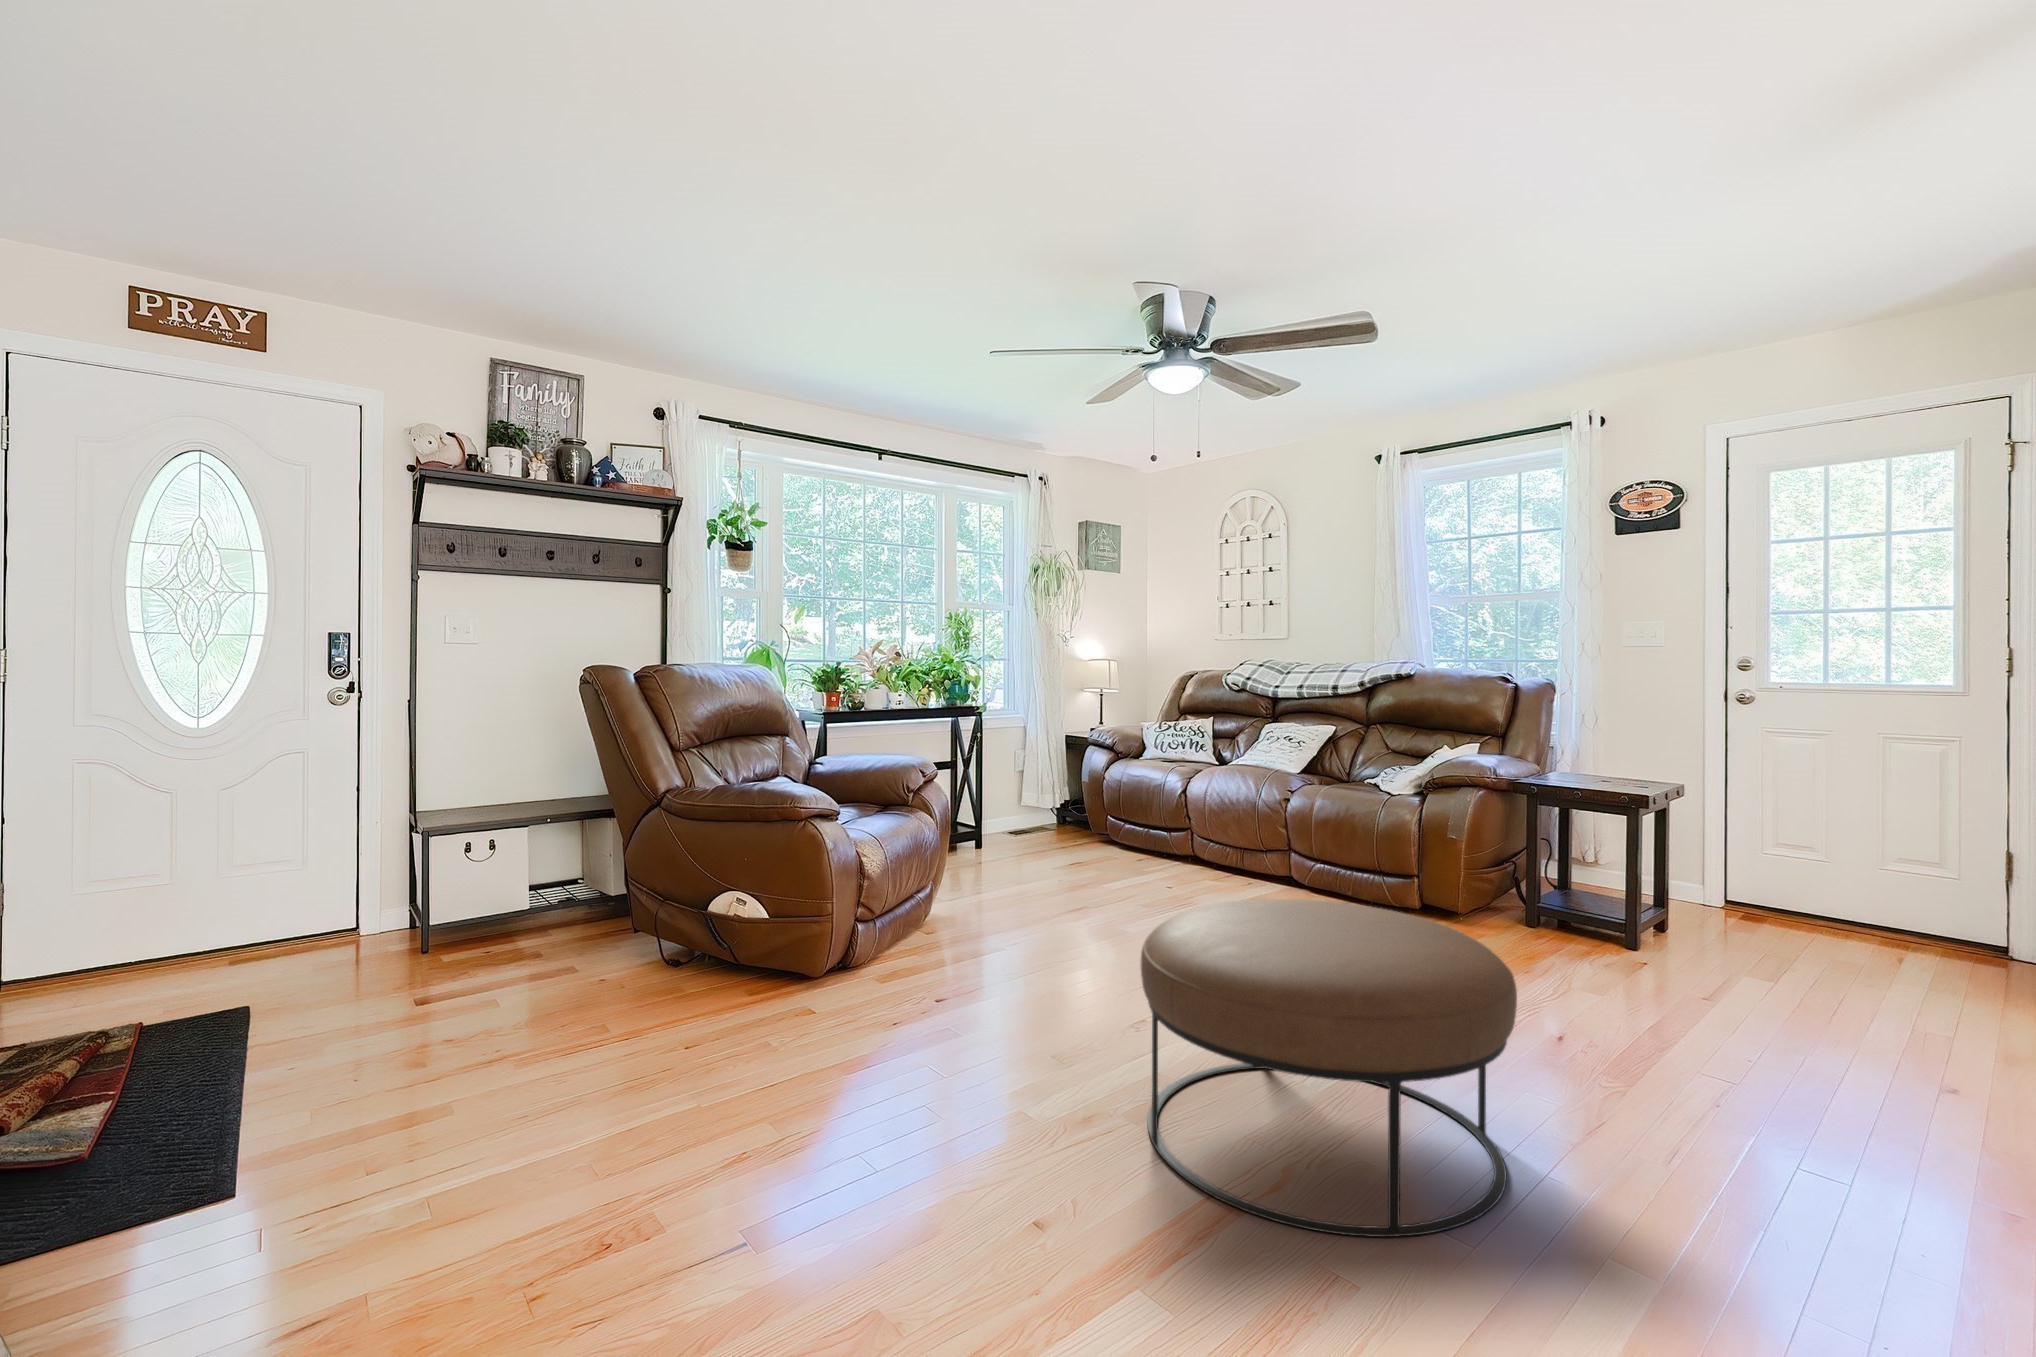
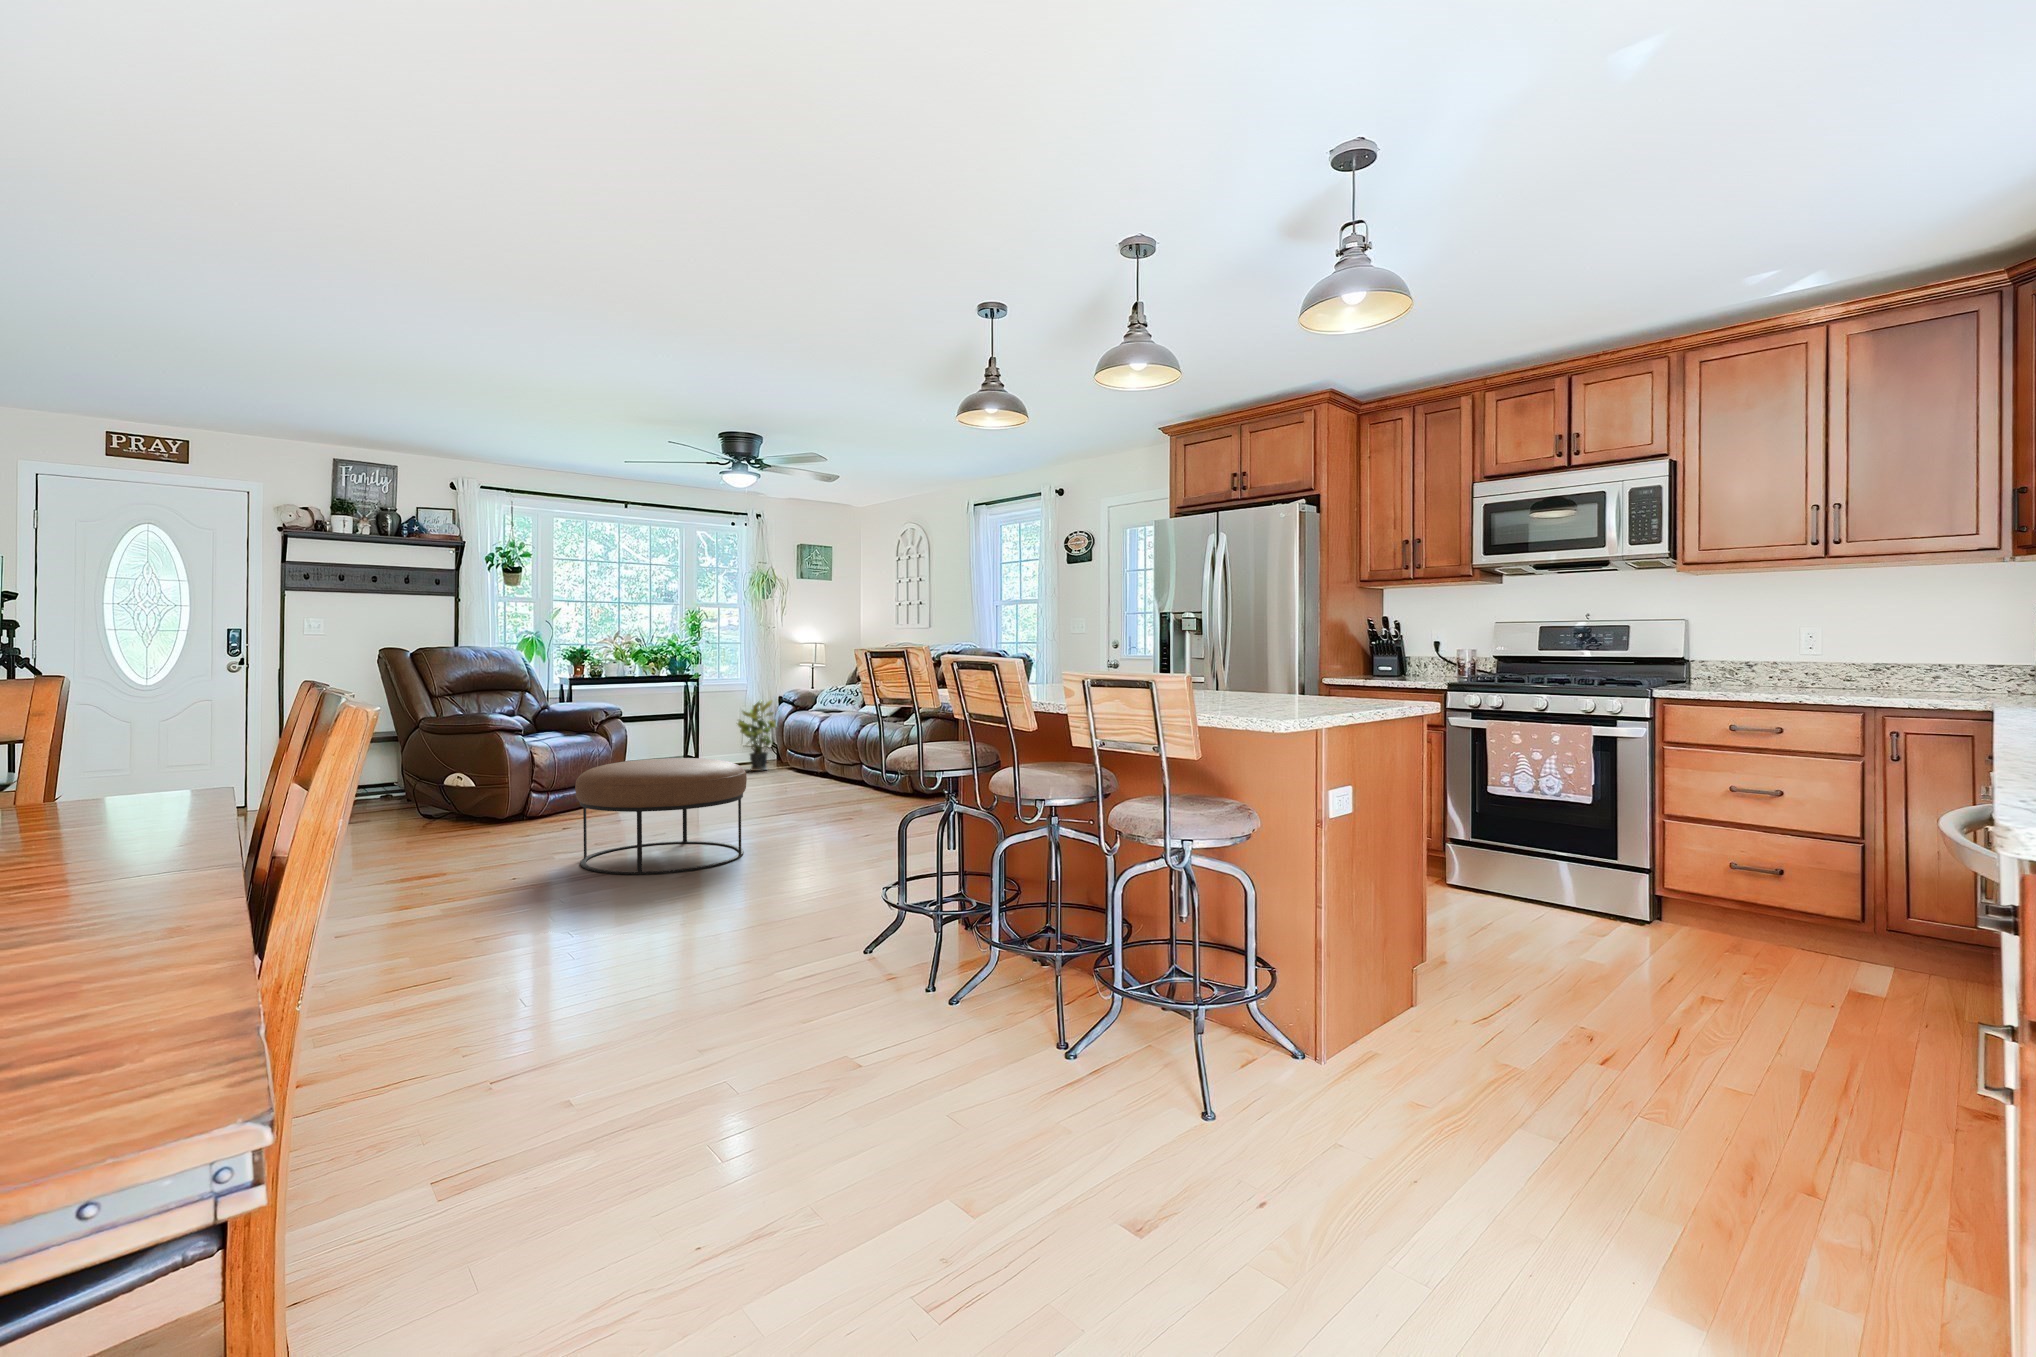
potted plant: none [1020,736,1075,840] -> present [738,701,776,771]

